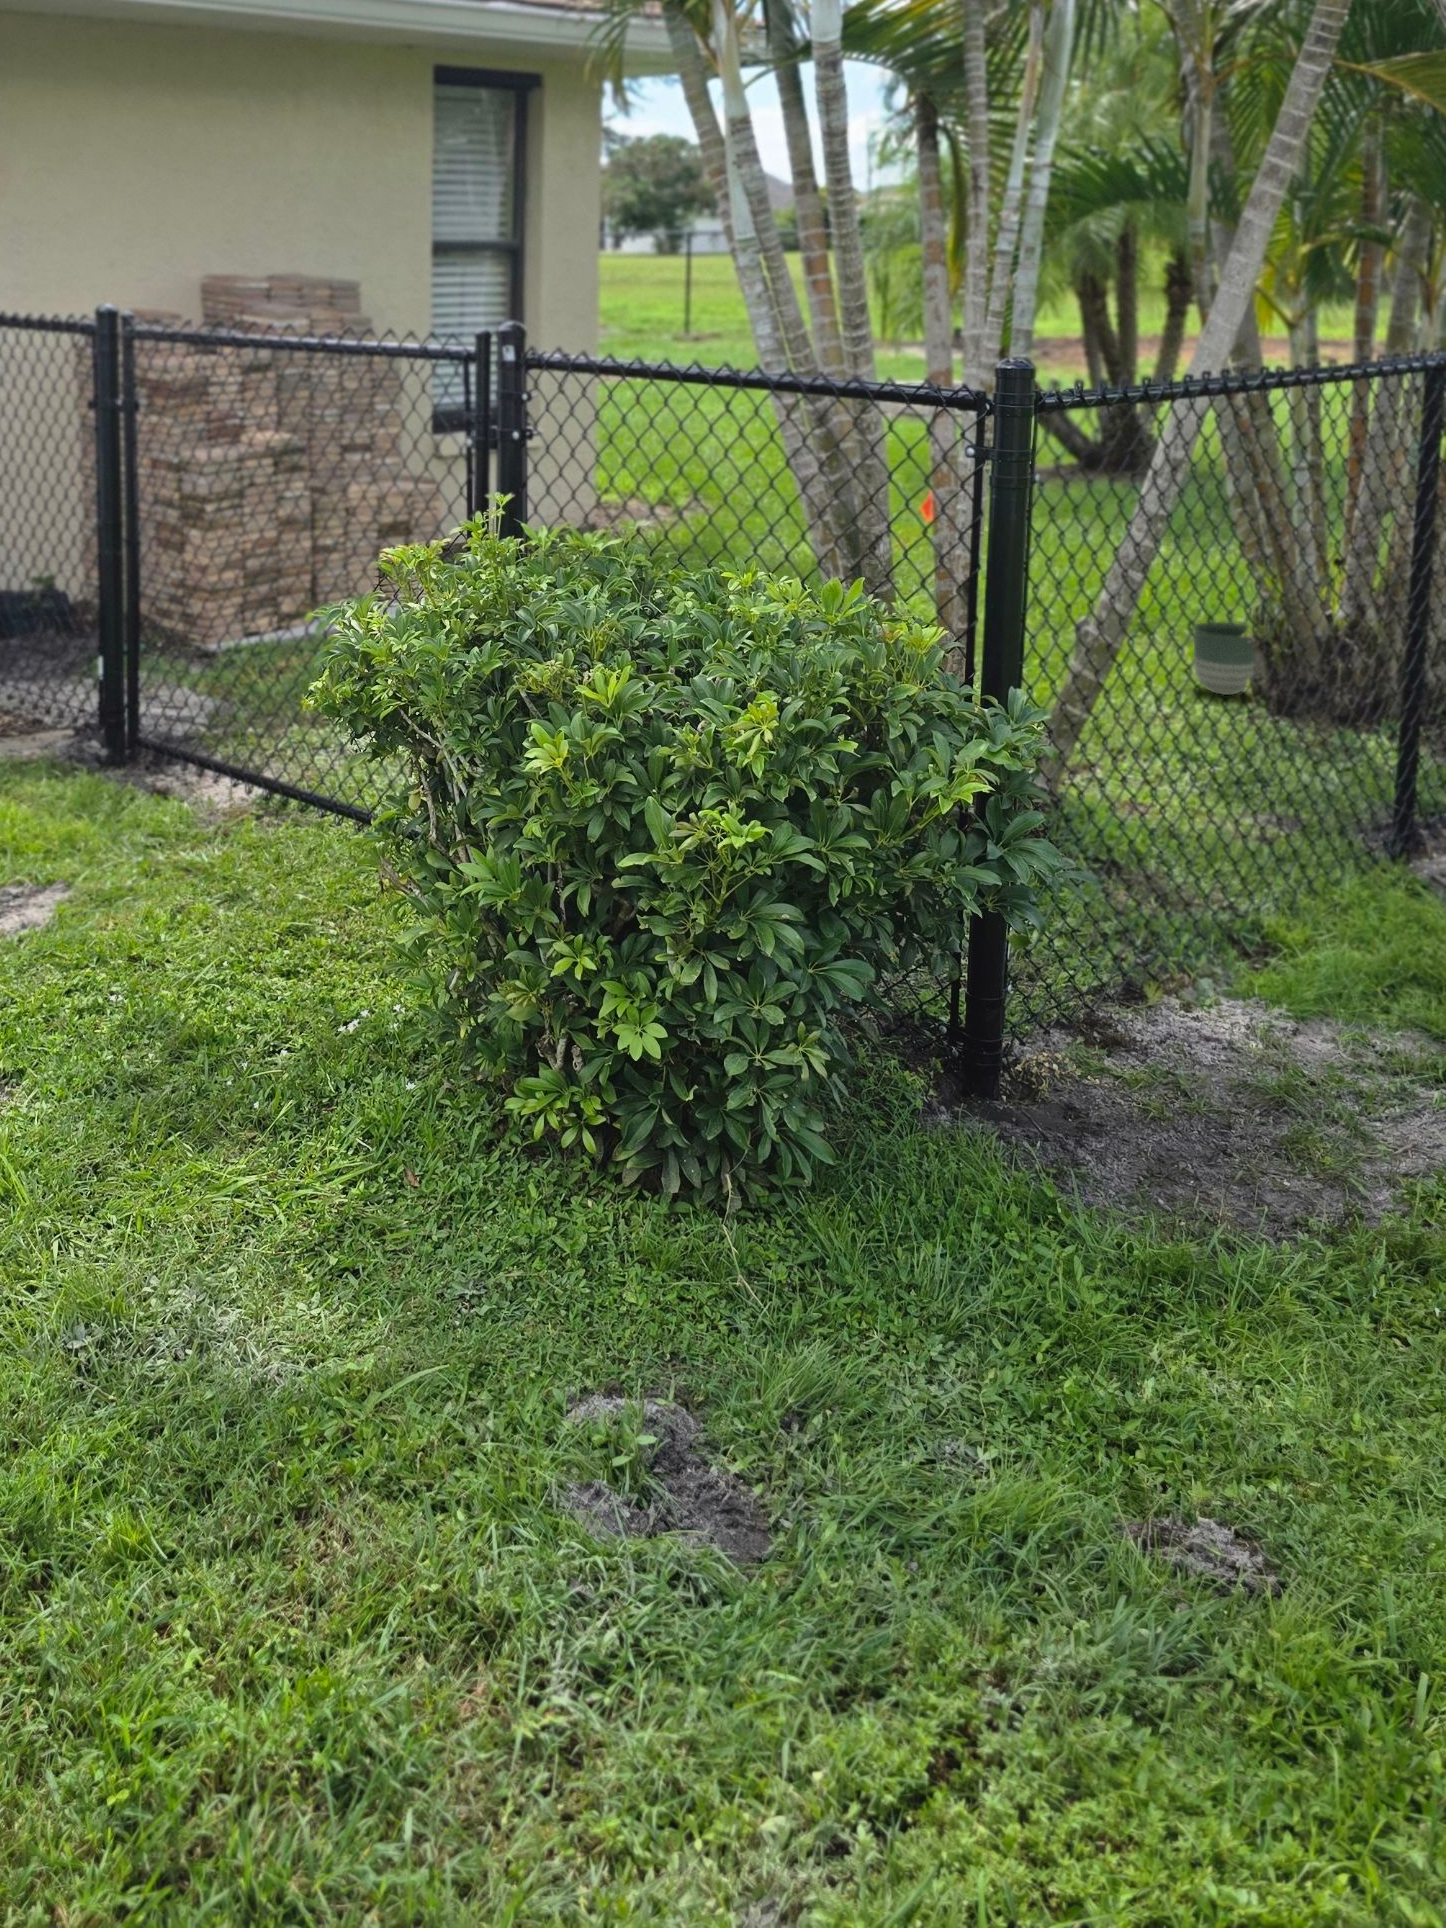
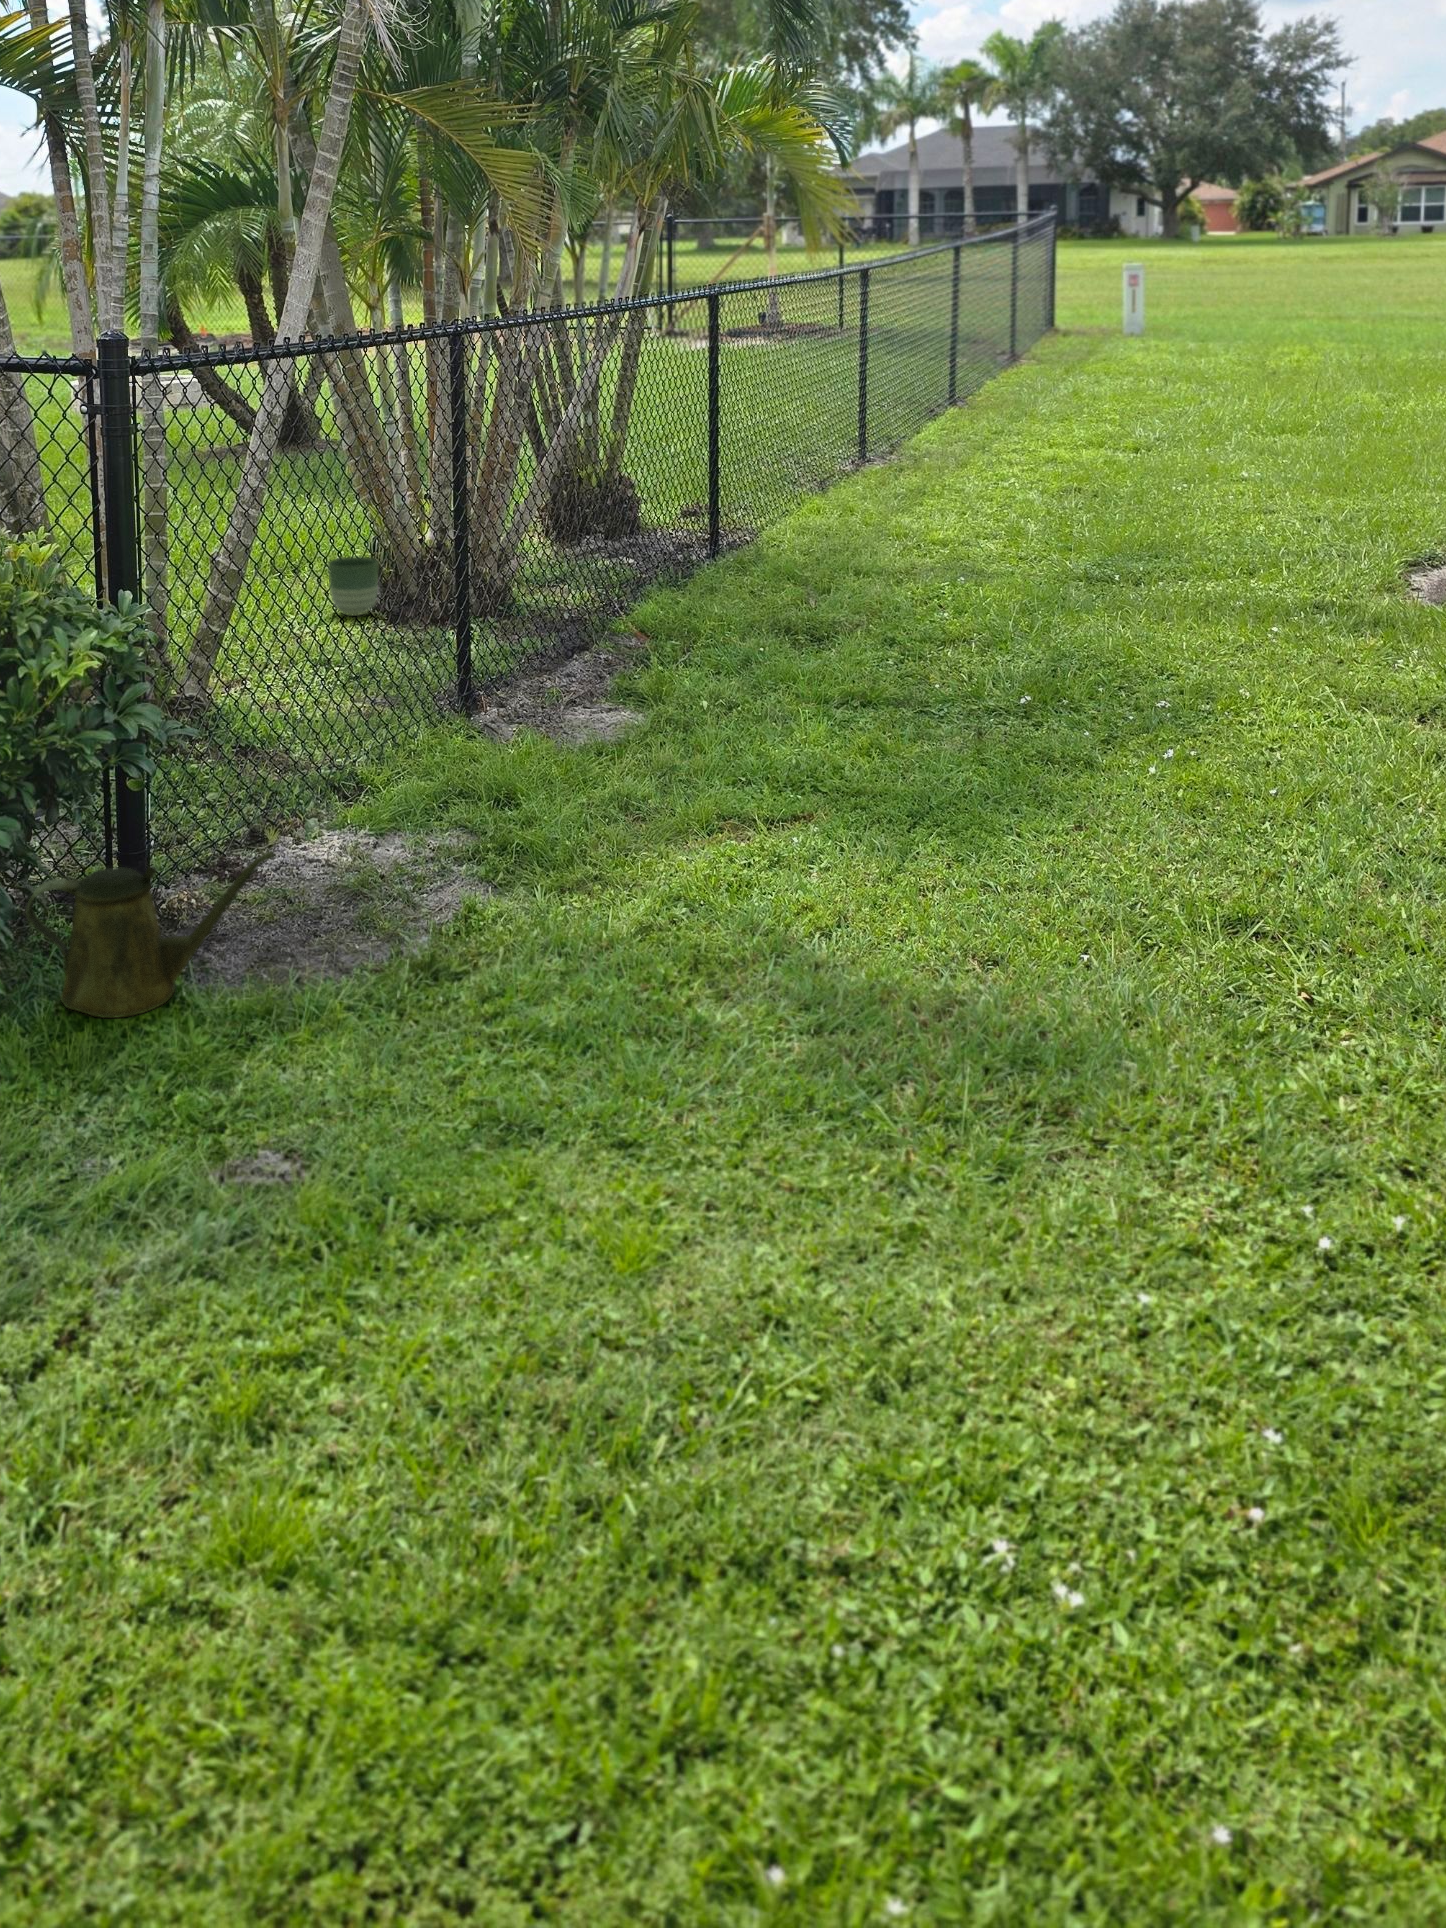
watering can: none [864,1035,1201,1232] -> present [26,851,274,1018]

